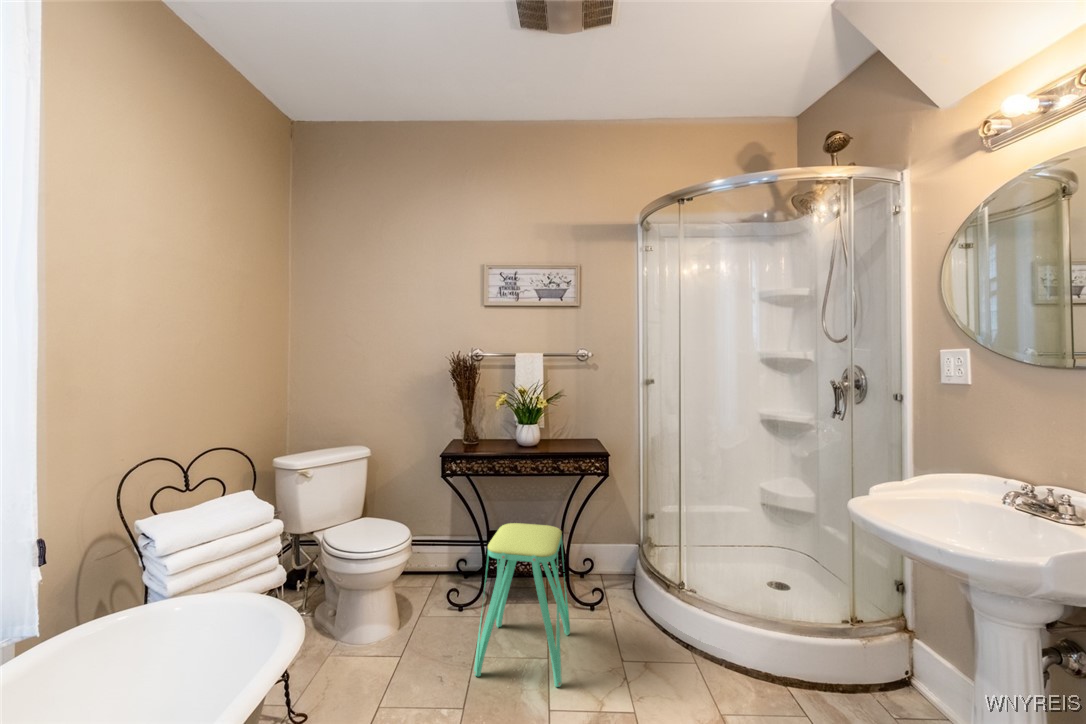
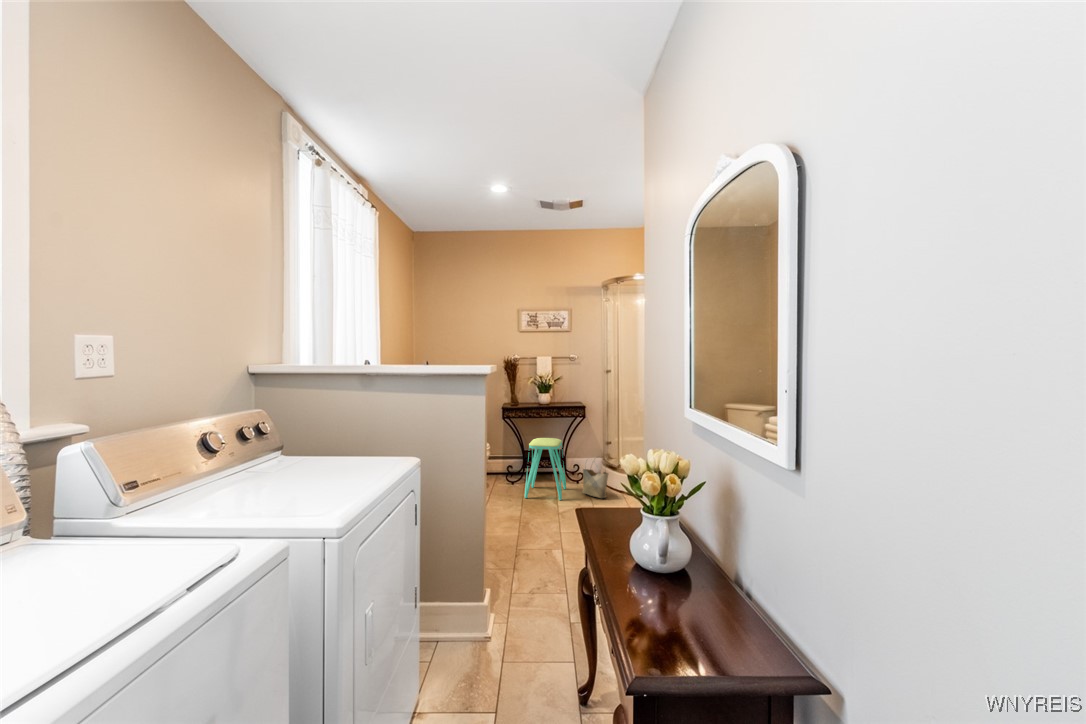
woven basket: none [606,571,670,682] -> present [582,469,608,498]

